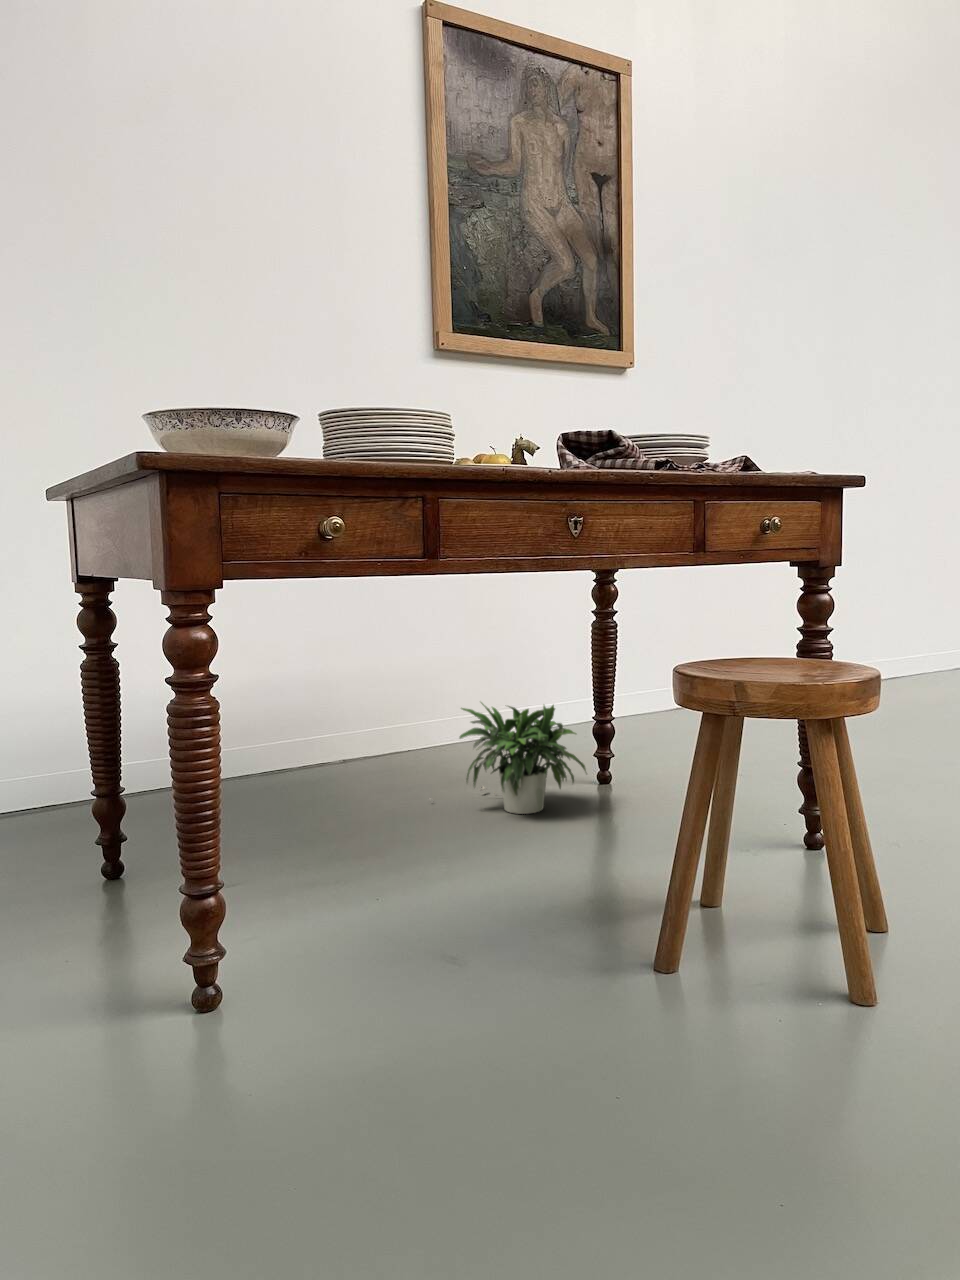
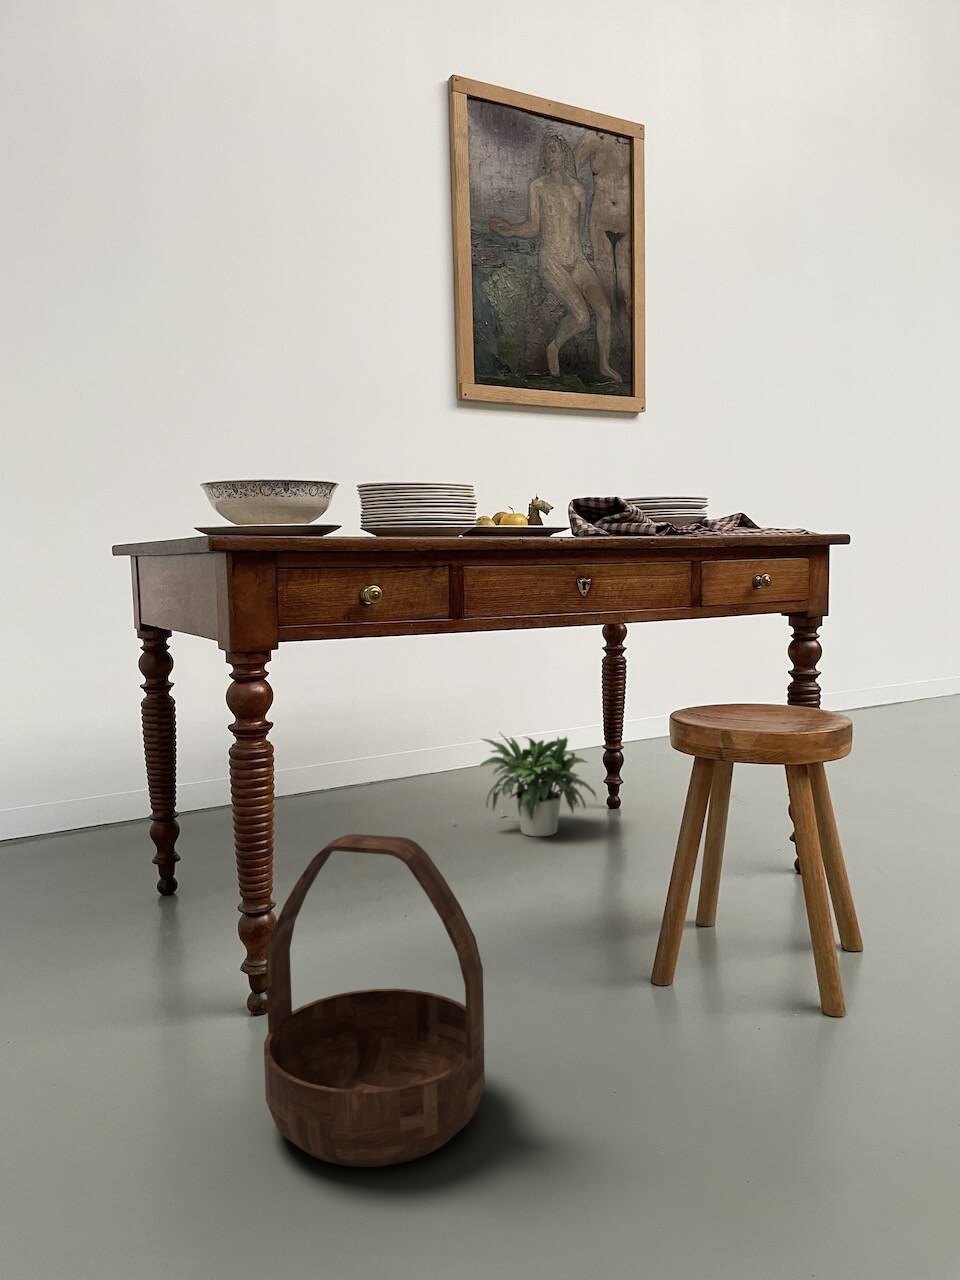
basket: none [203,797,464,1194] -> present [264,834,485,1167]

